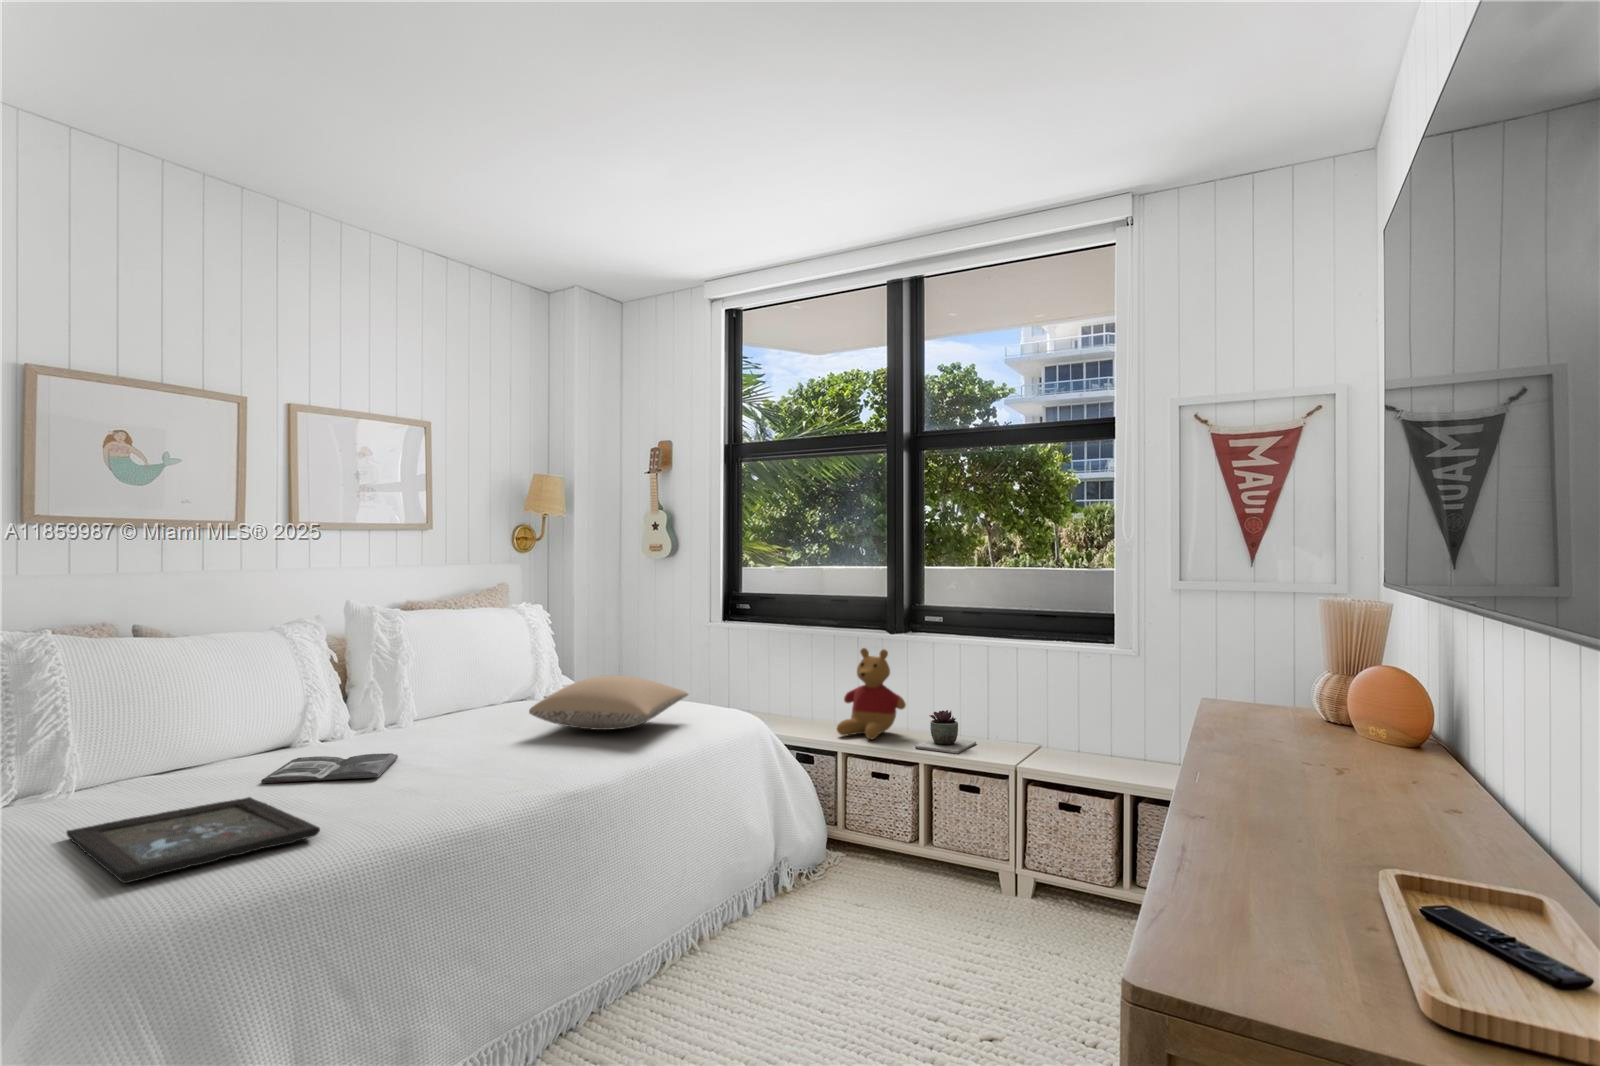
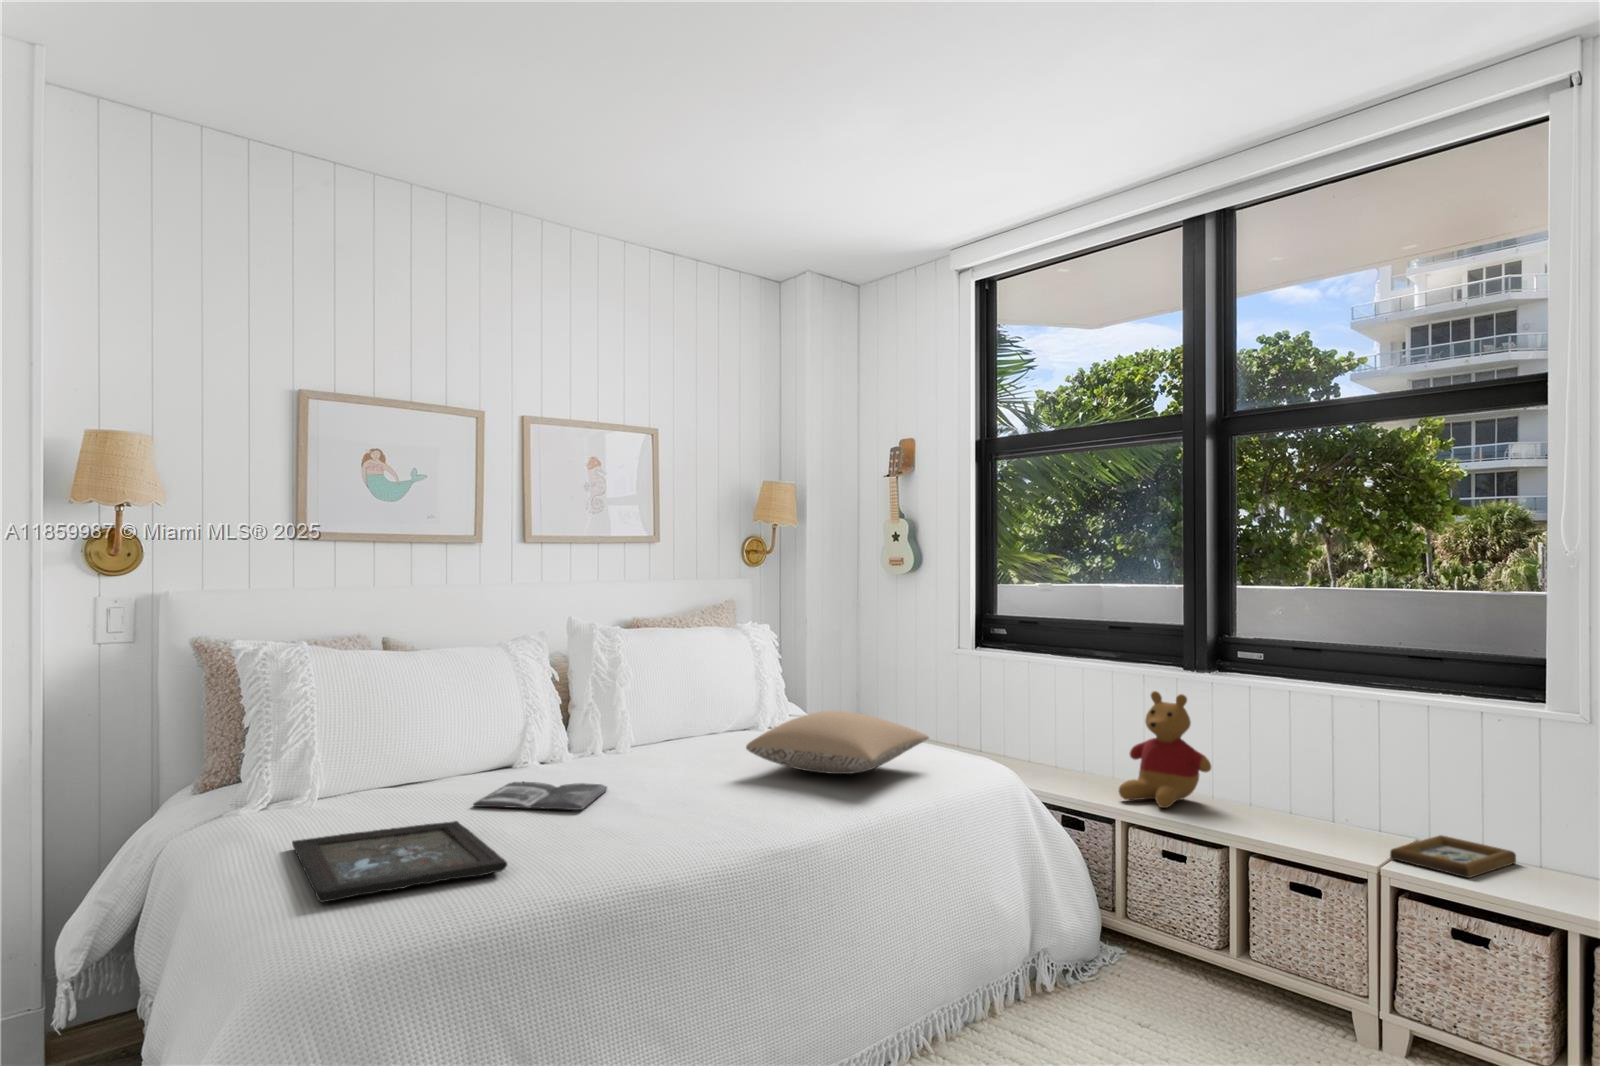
succulent plant: present [915,710,976,753] -> none [1222,778,1311,837]
picture frame: none [1031,743,1110,771] -> present [1390,835,1516,878]

